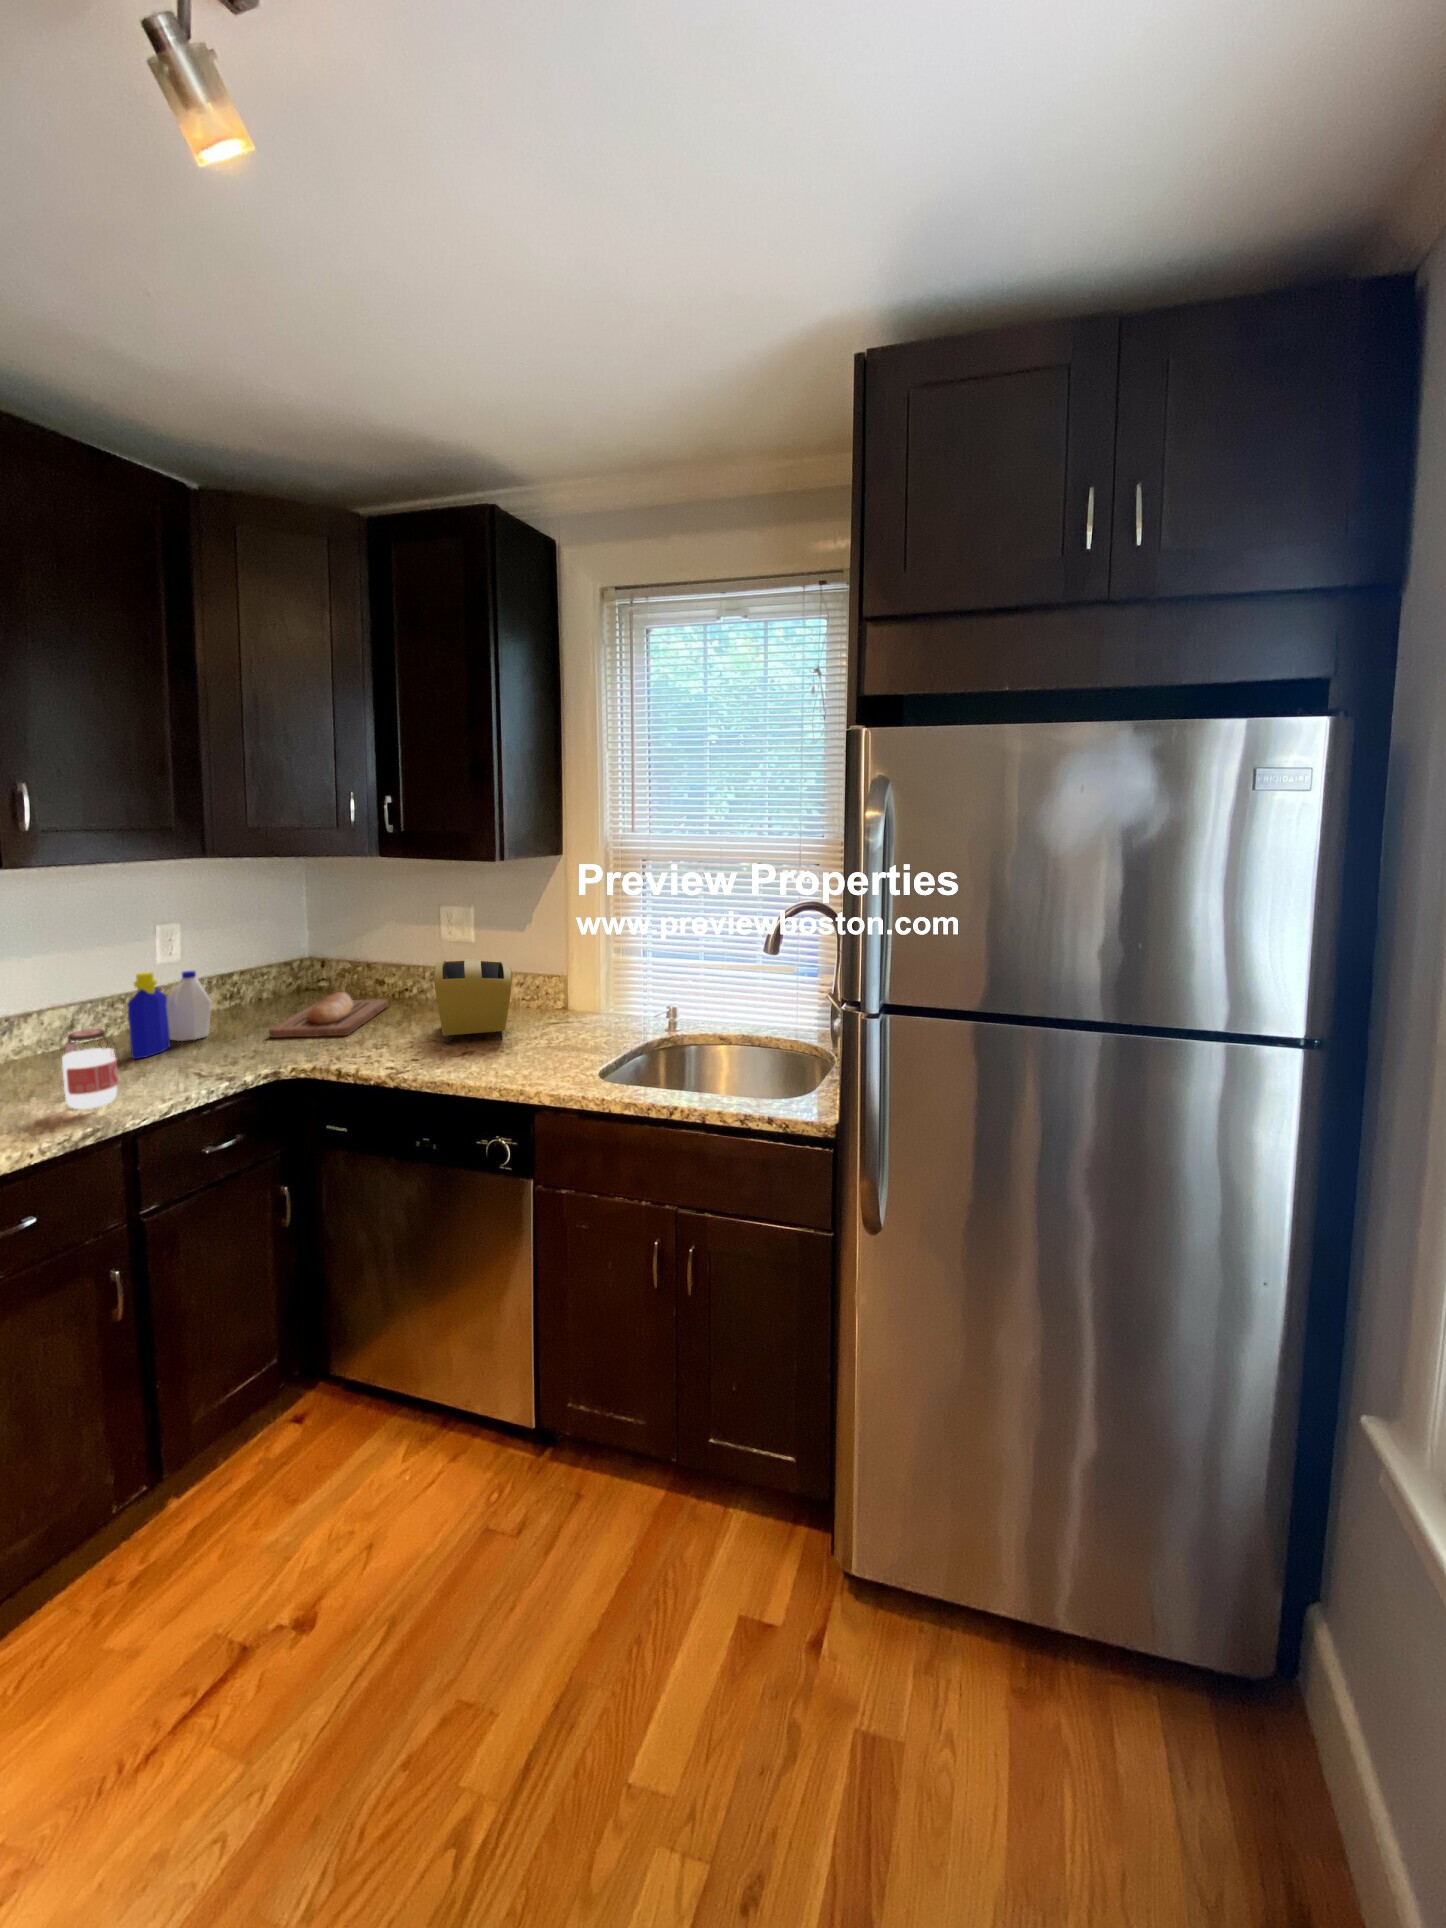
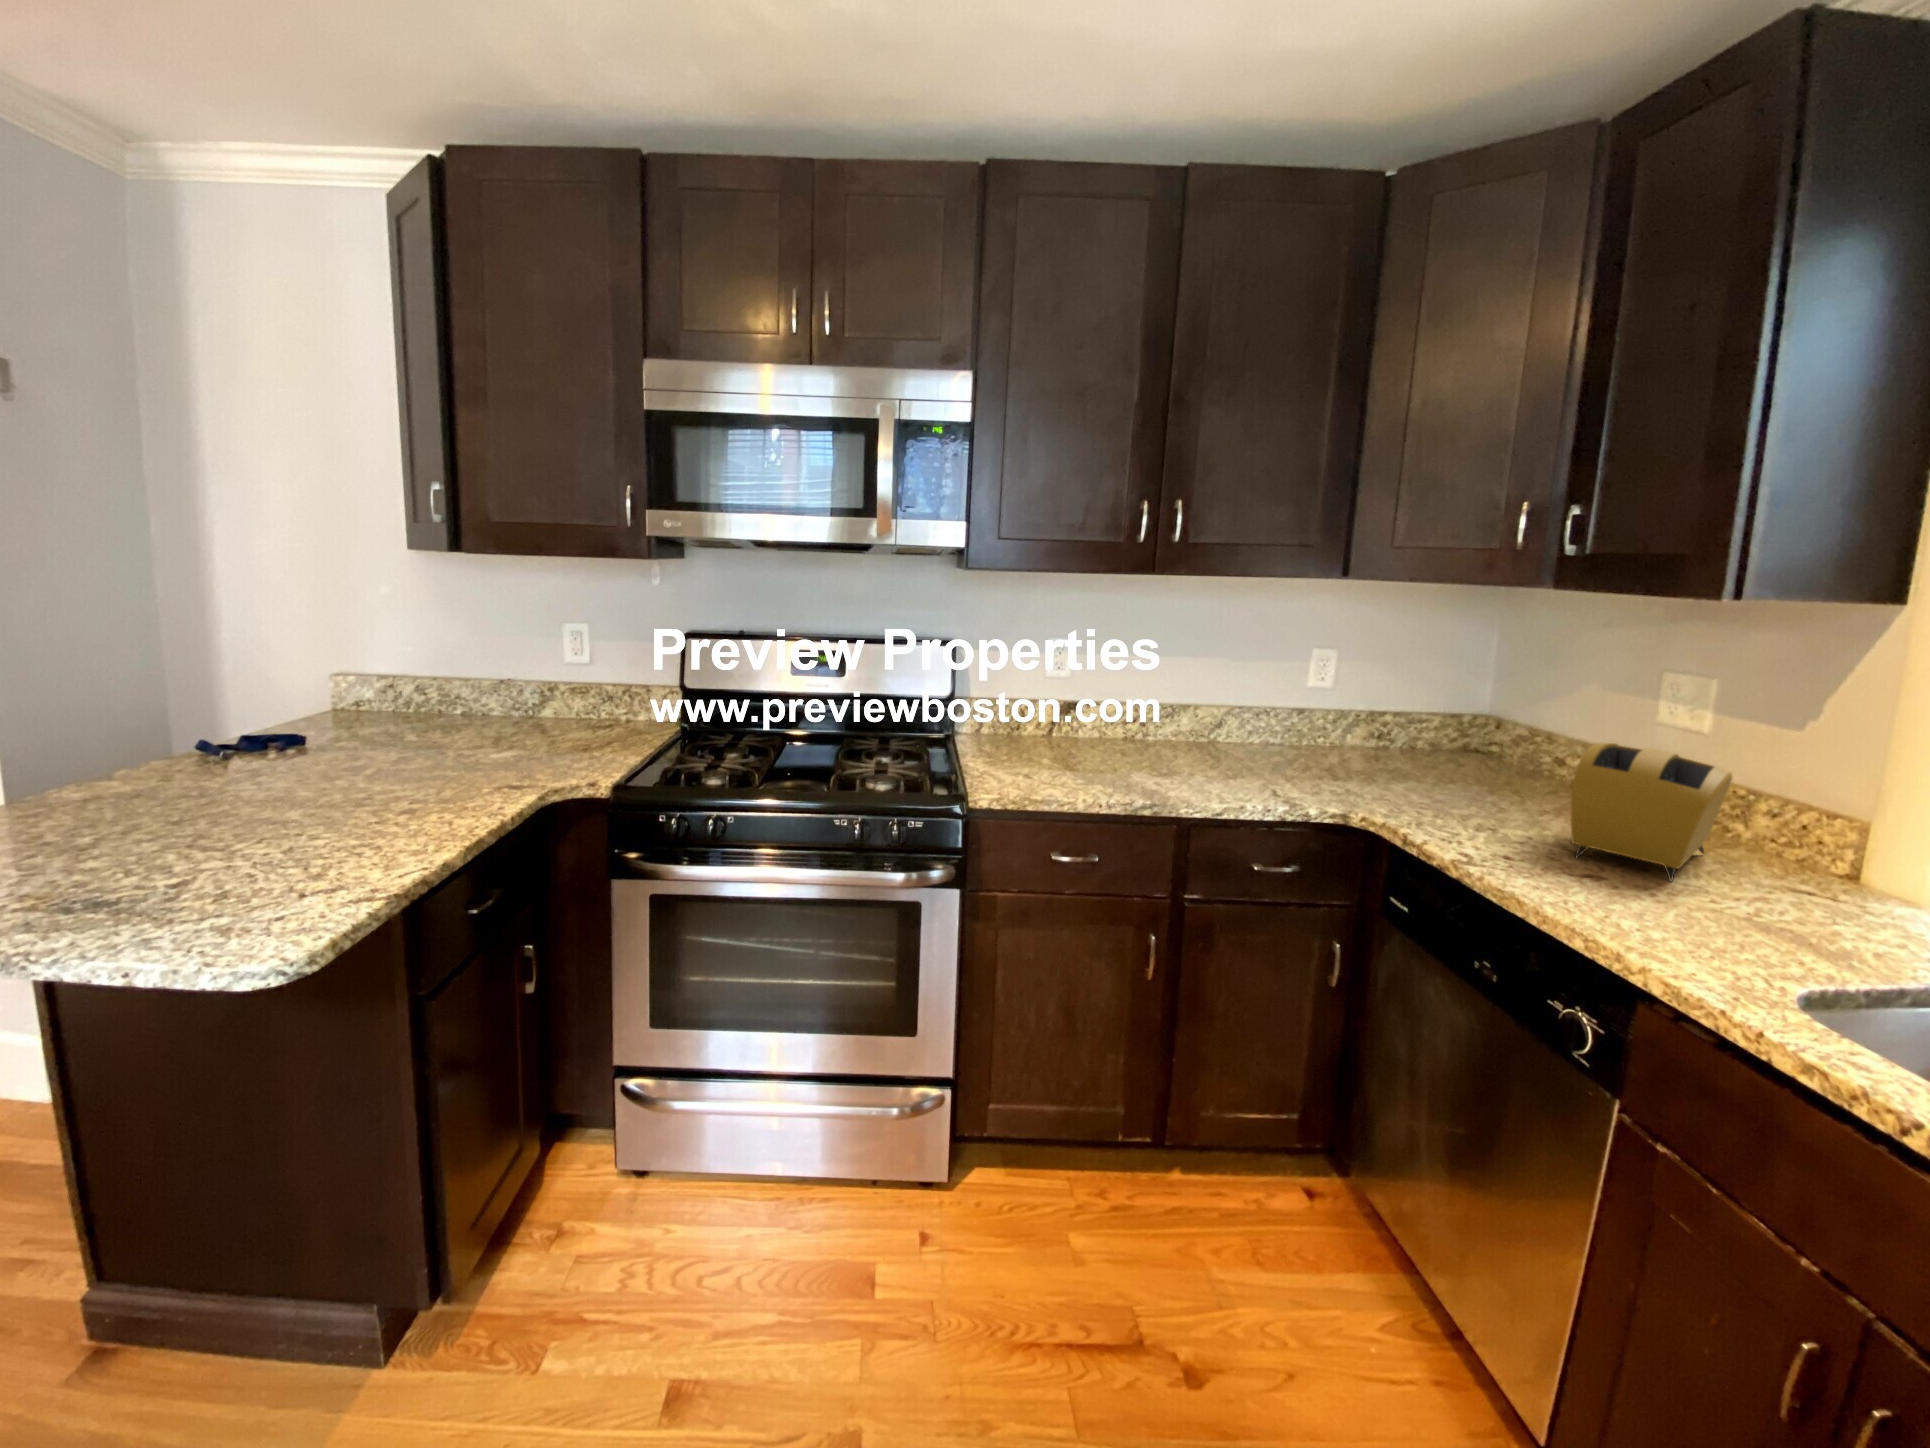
bottle: present [127,971,211,1059] -> none [1246,684,1337,767]
bread loaf: present [269,992,388,1038] -> none [1377,756,1552,807]
jar: present [62,1029,118,1109] -> none [1155,719,1201,792]

